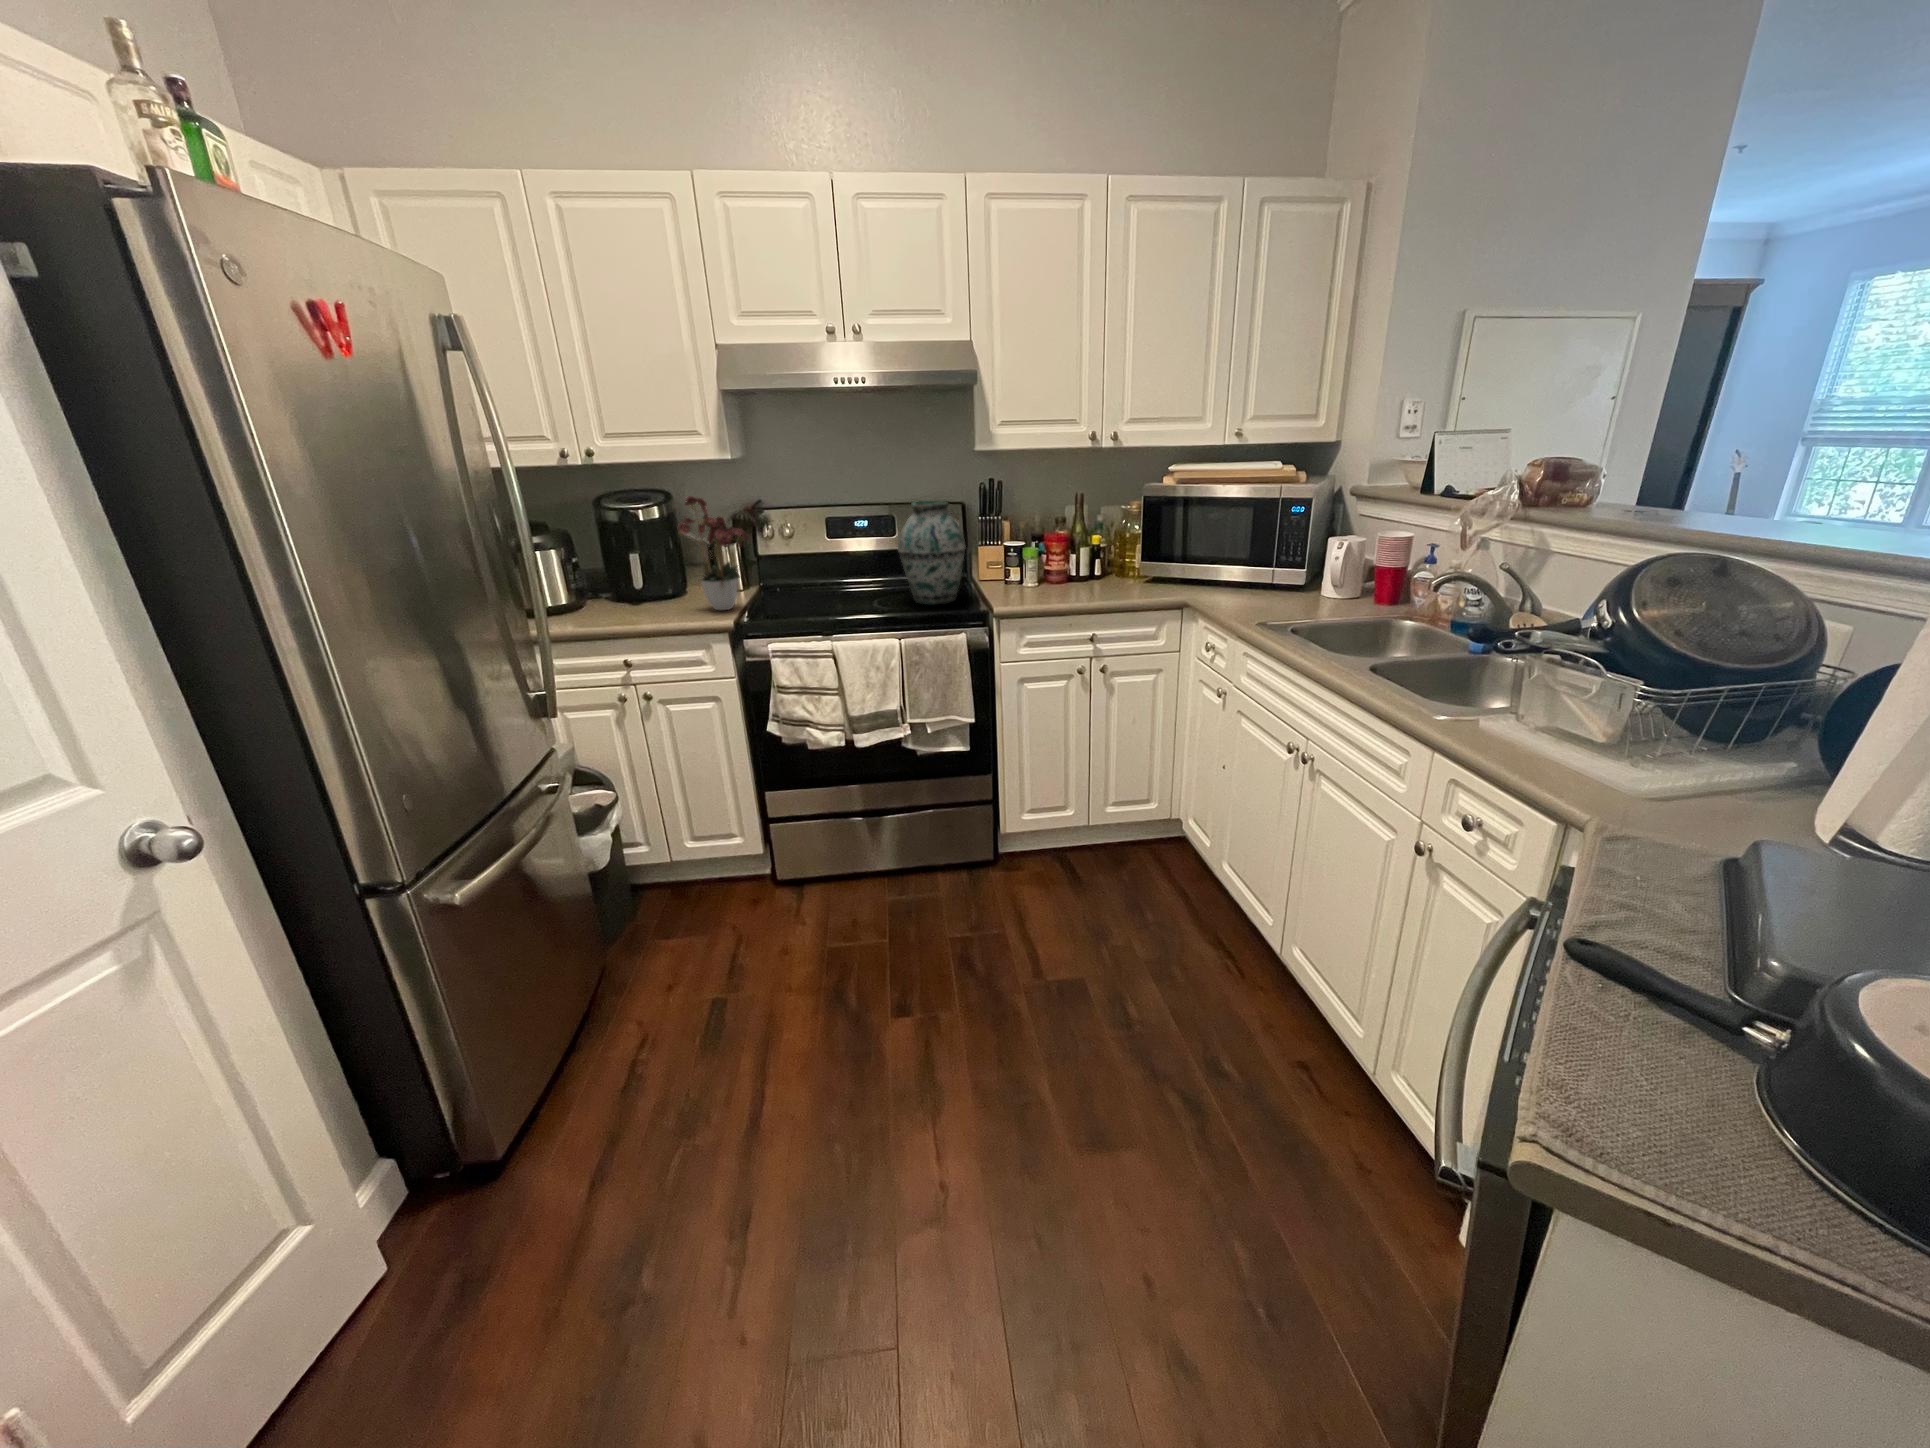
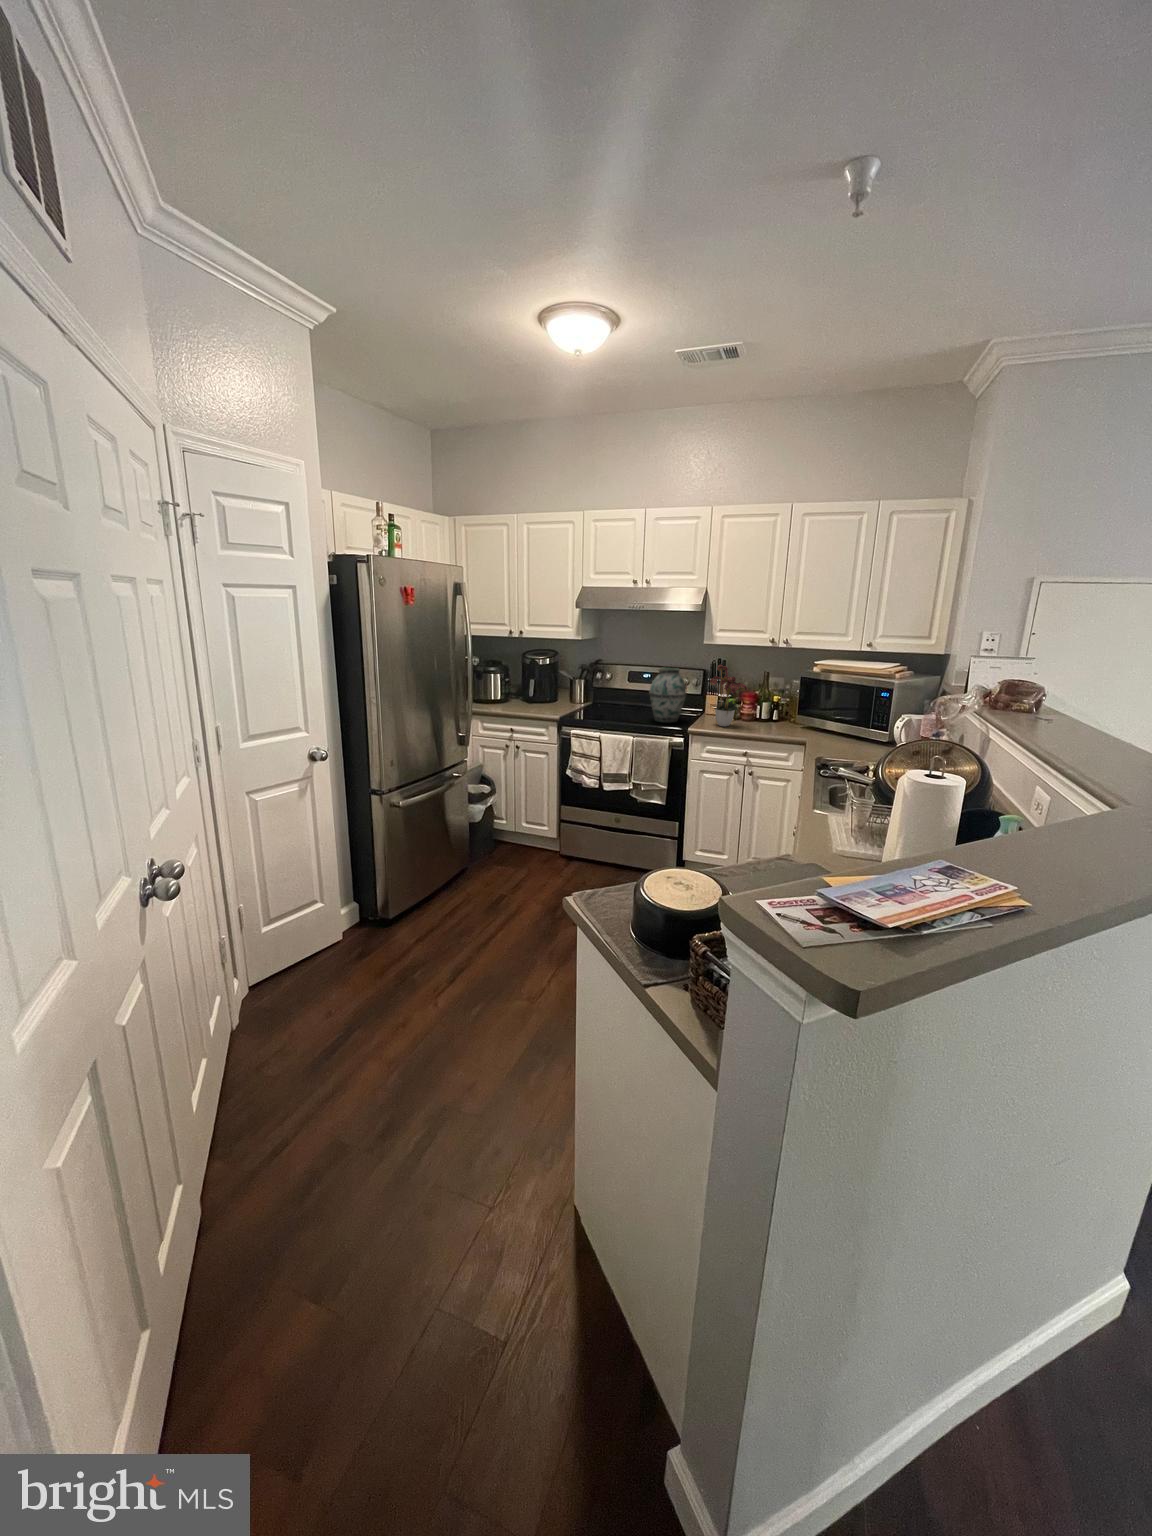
flower arrangement: present [678,496,749,610] -> present [710,665,747,726]

